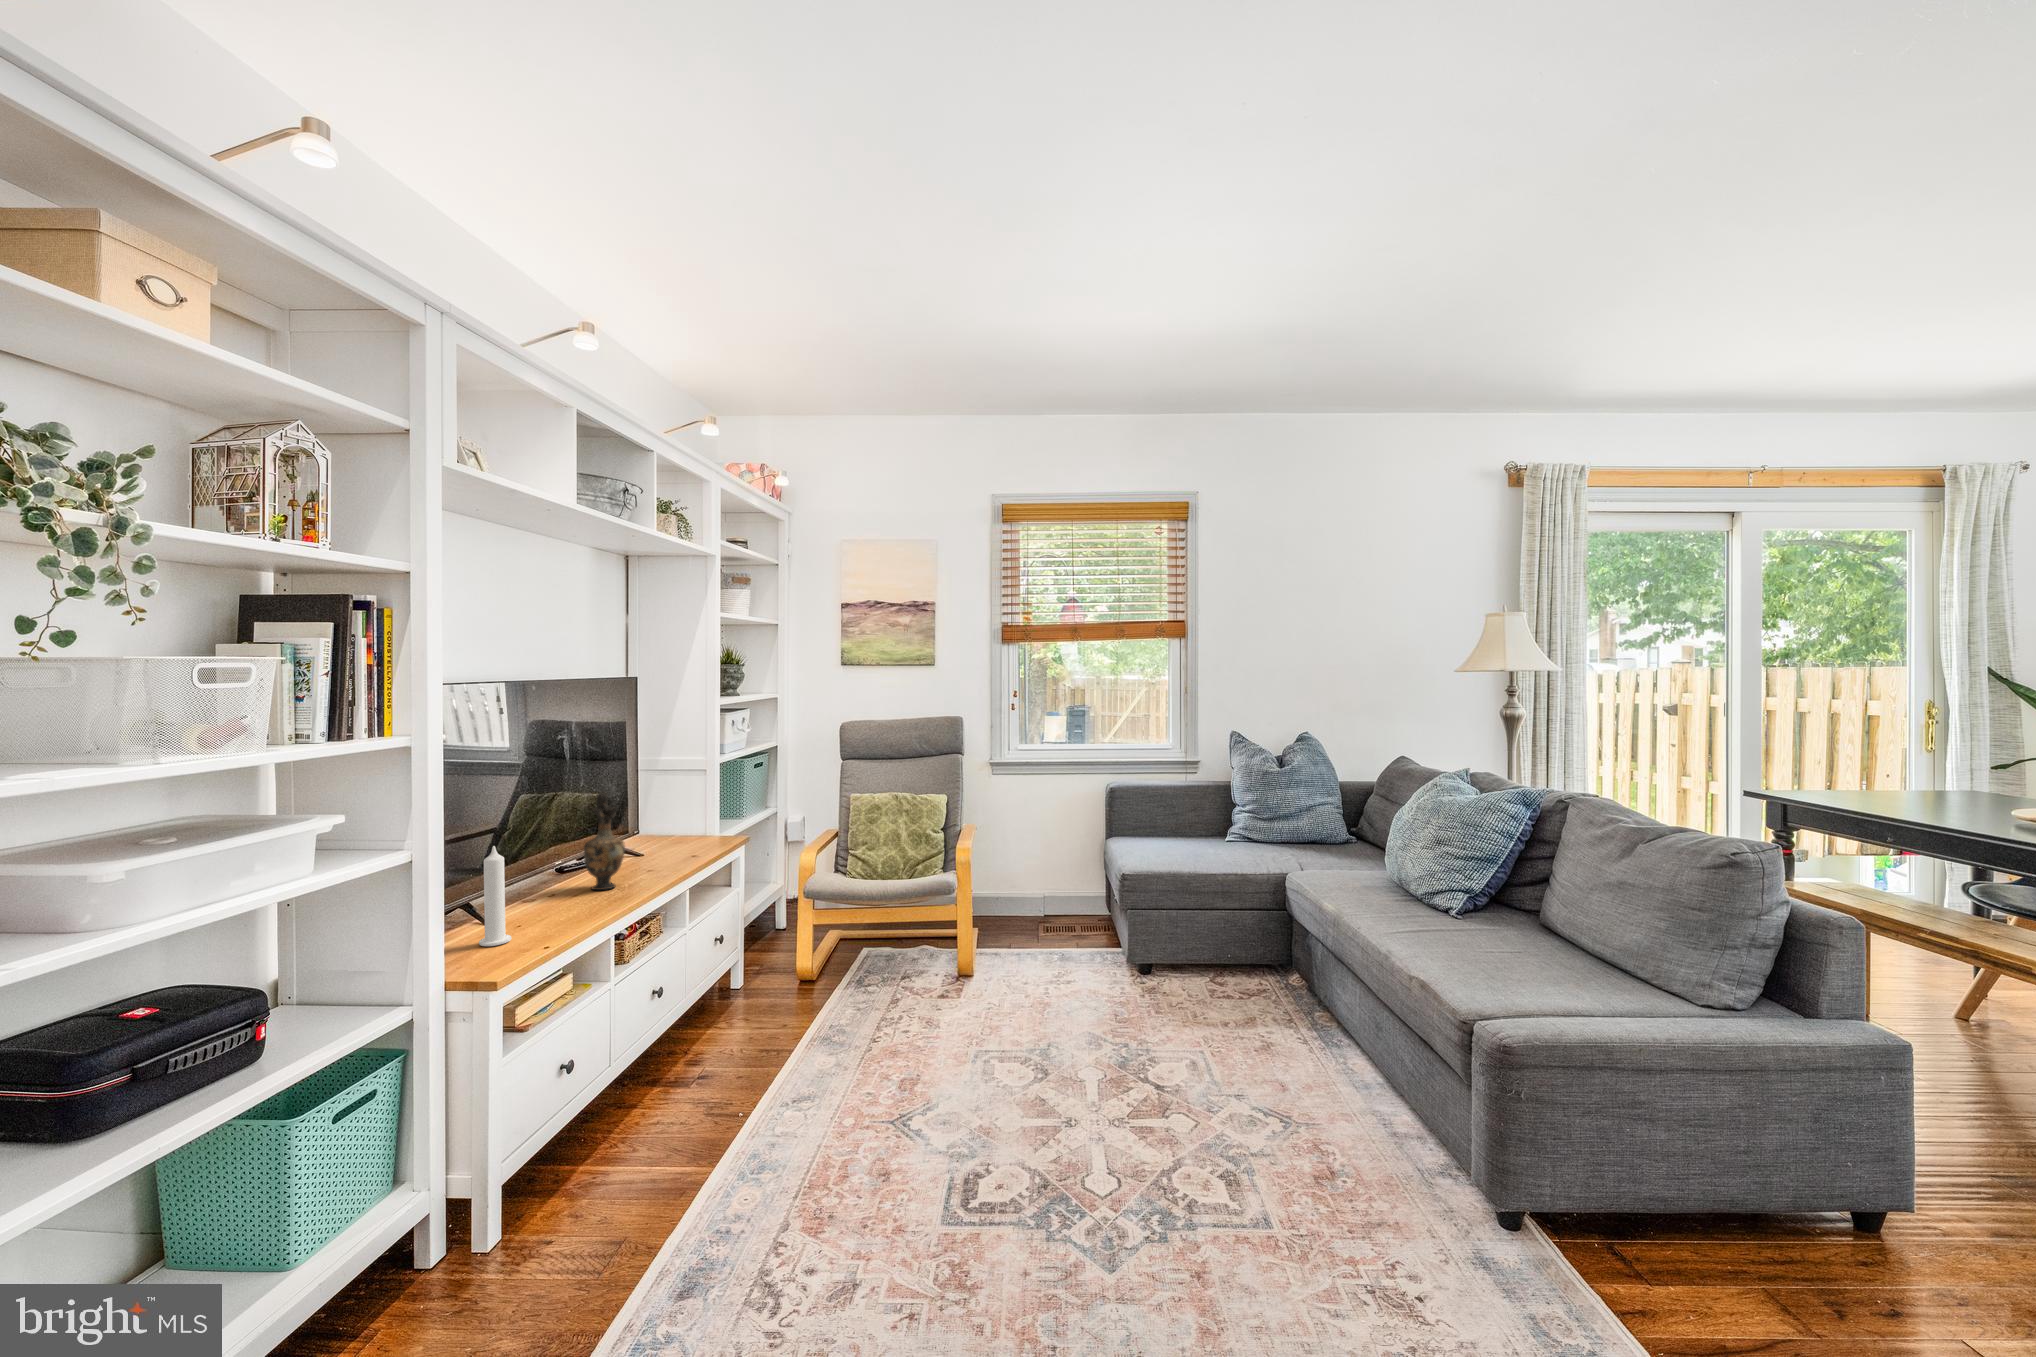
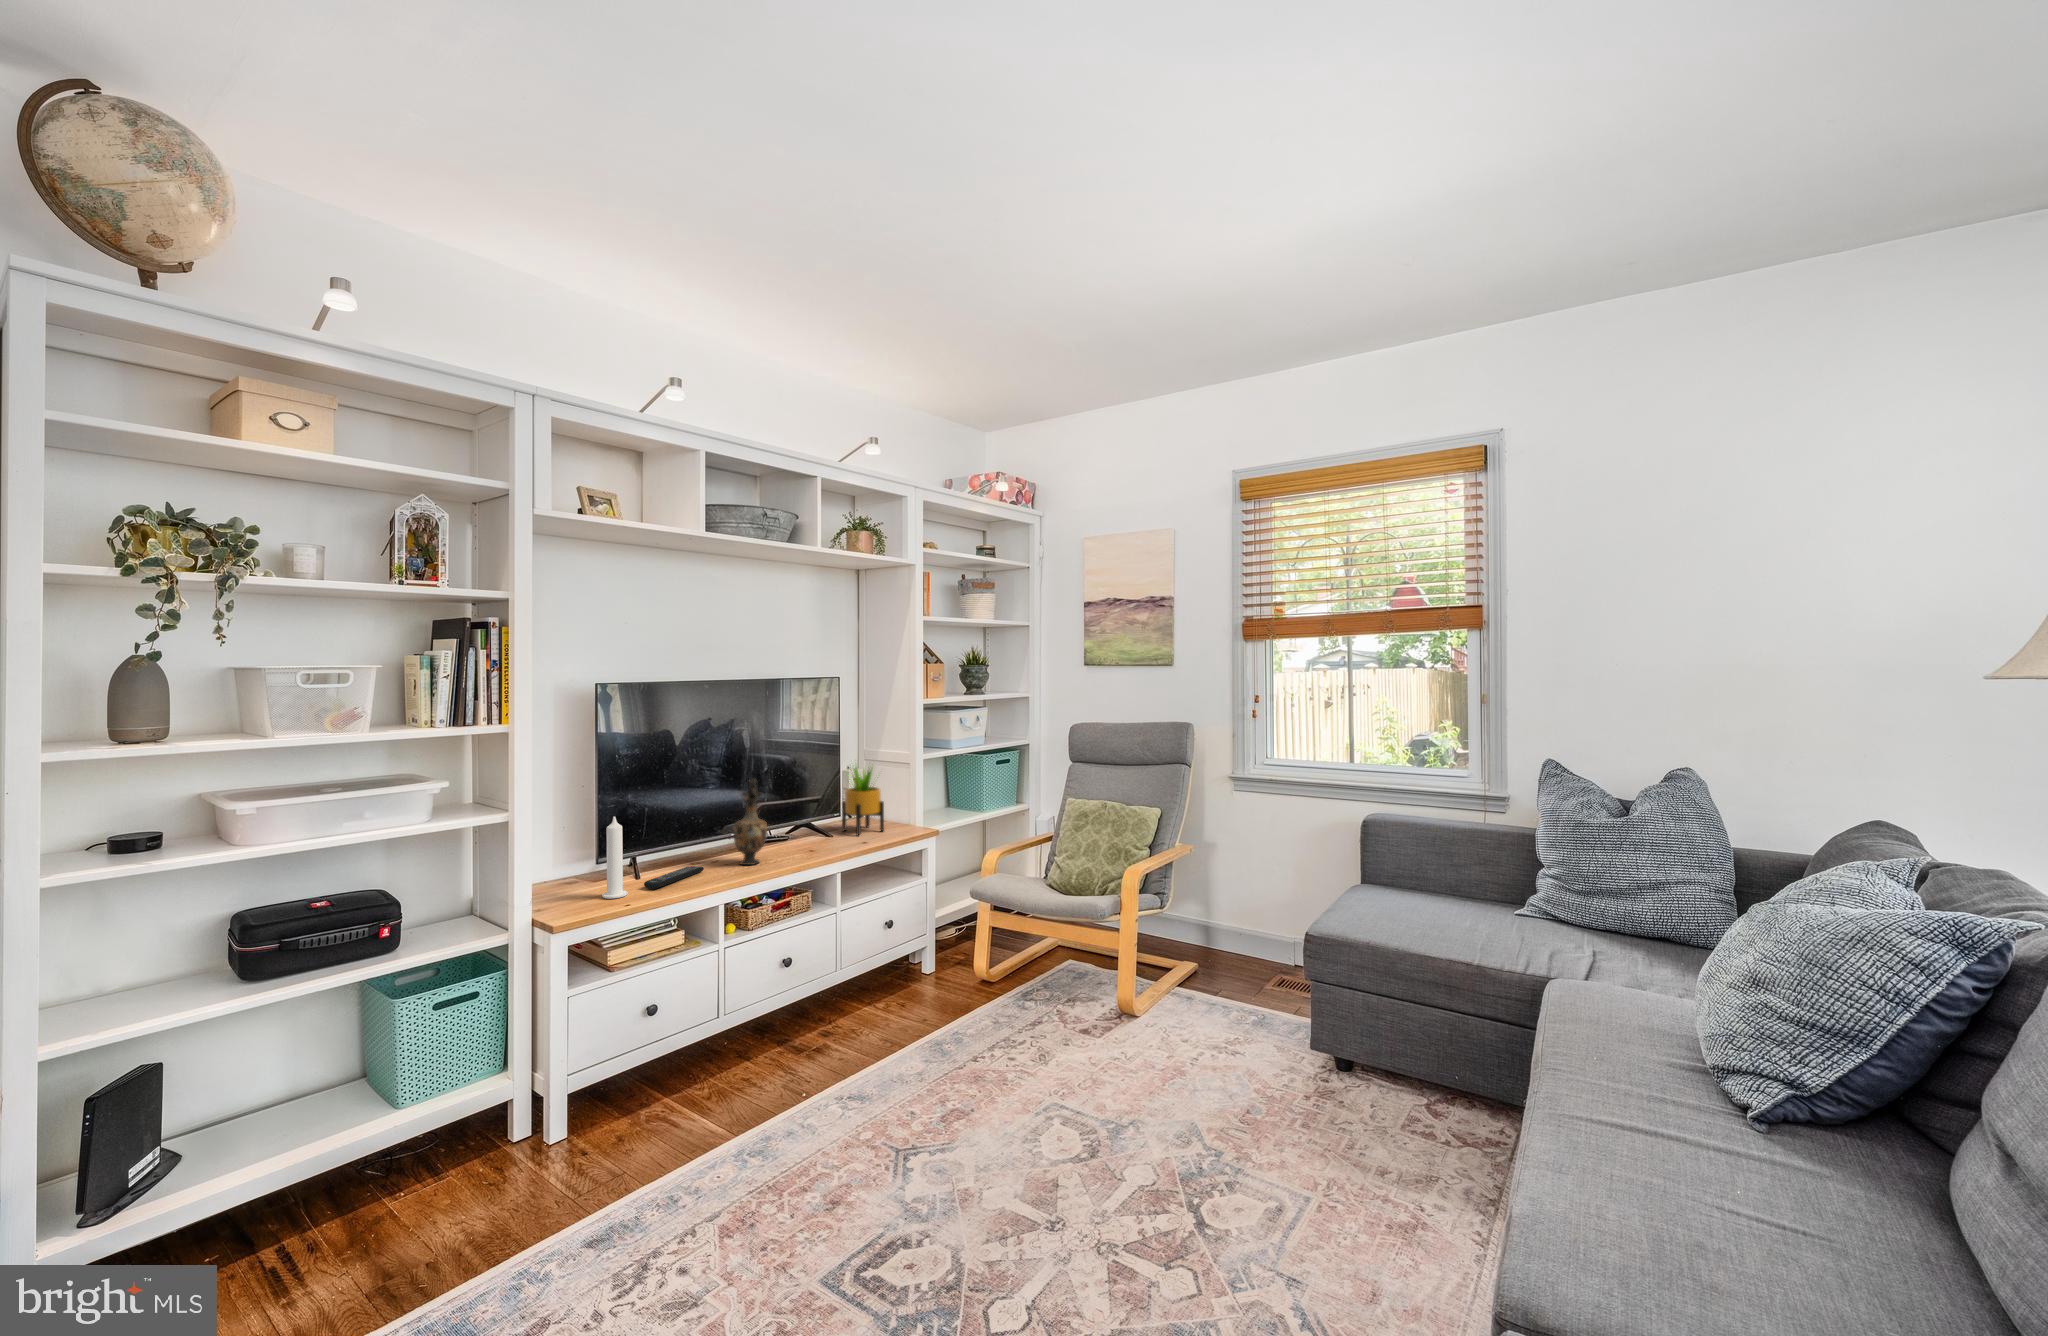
potted plant: none [652,766,701,848] -> present [842,767,884,835]
remote control: none [521,898,563,928] -> present [644,866,704,889]

